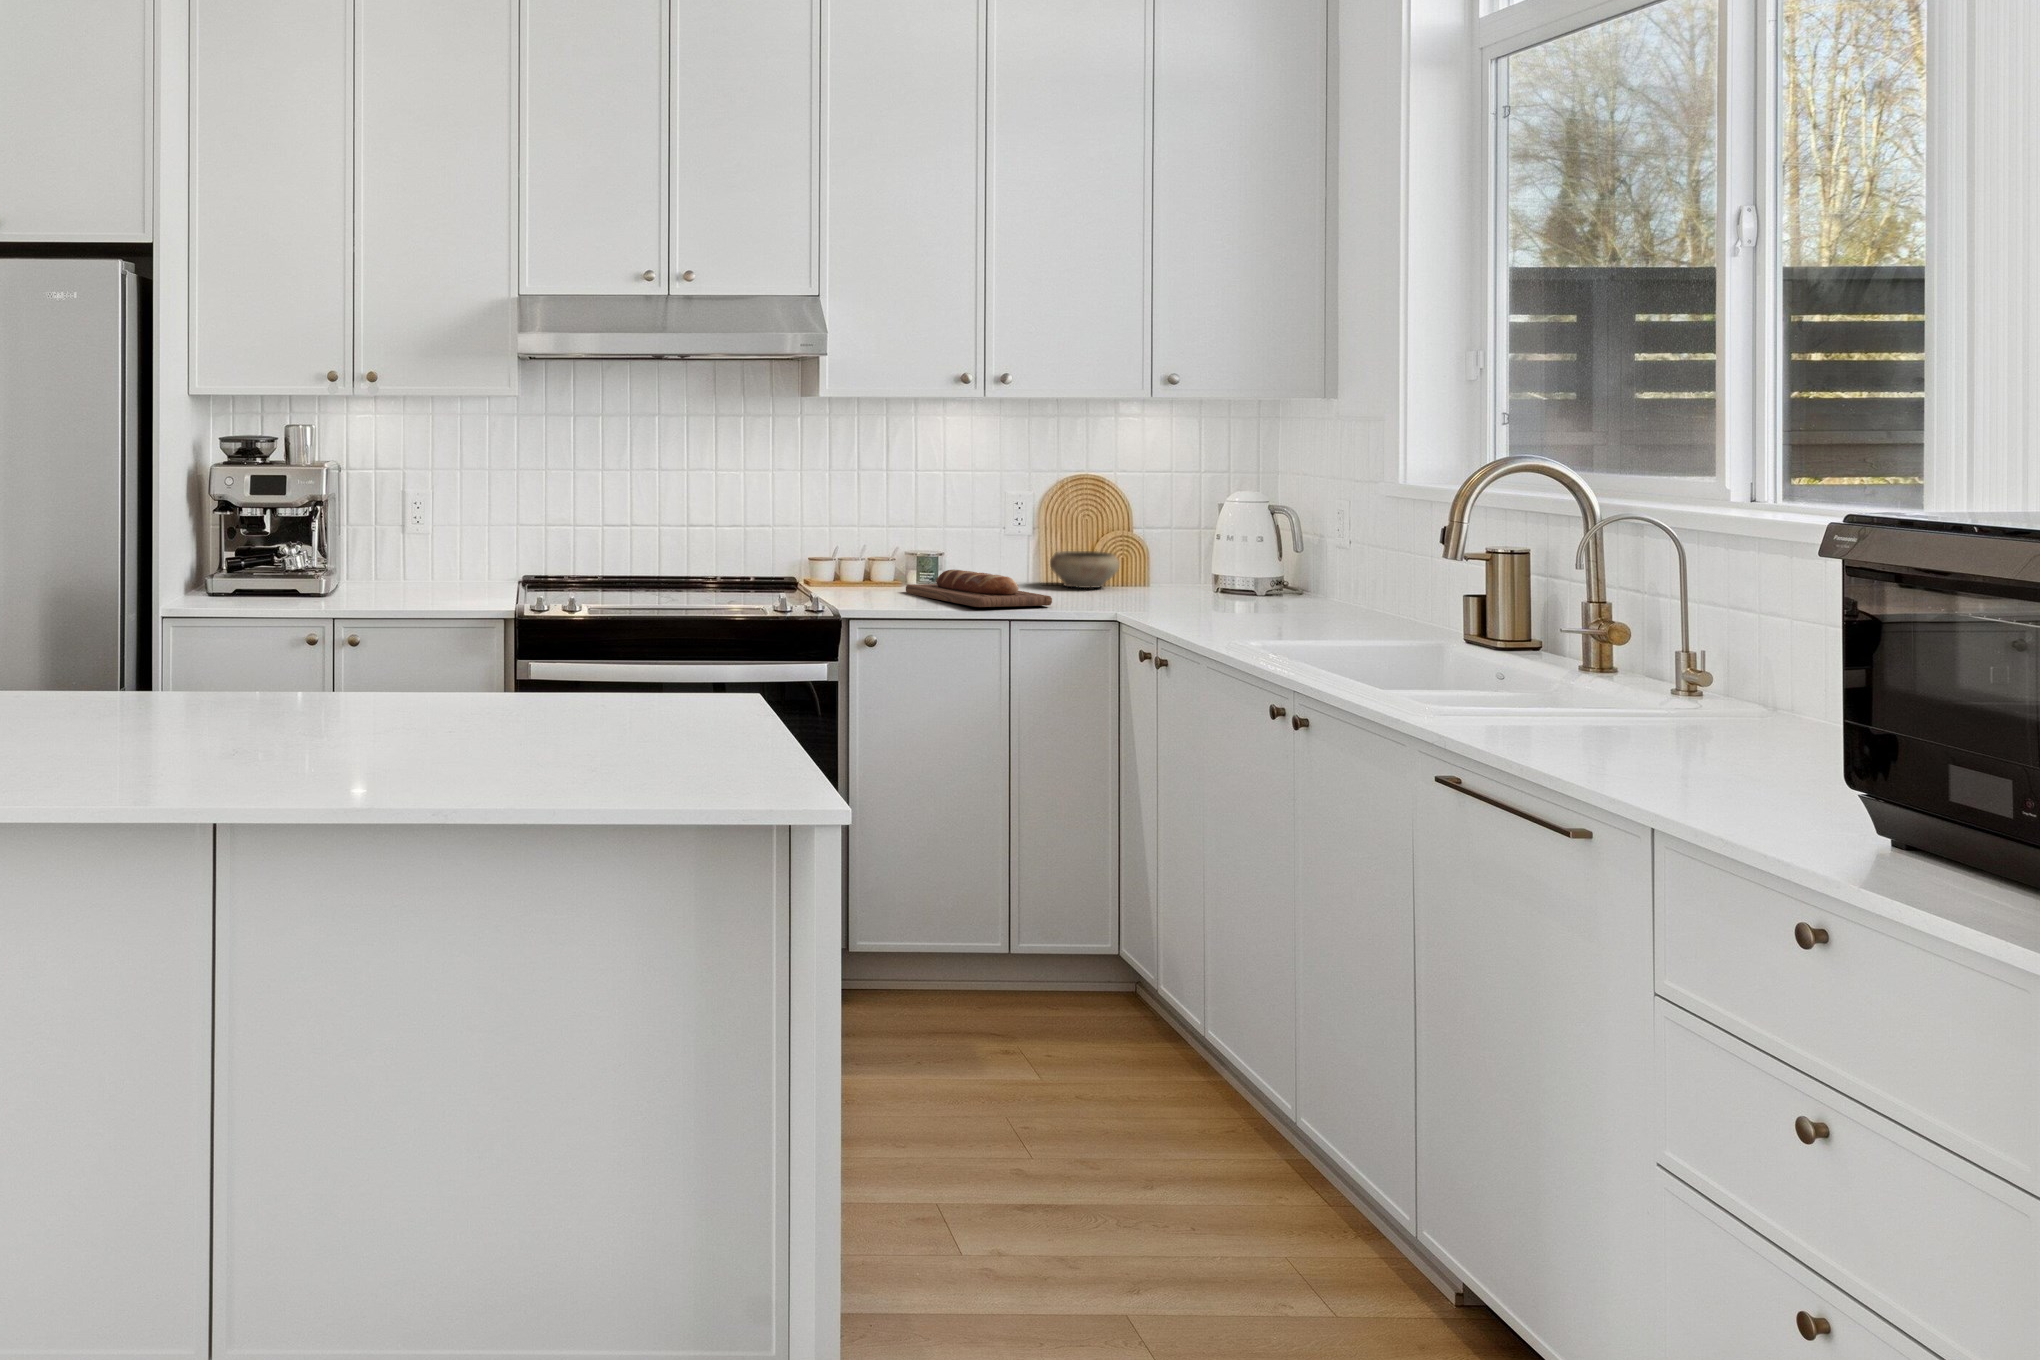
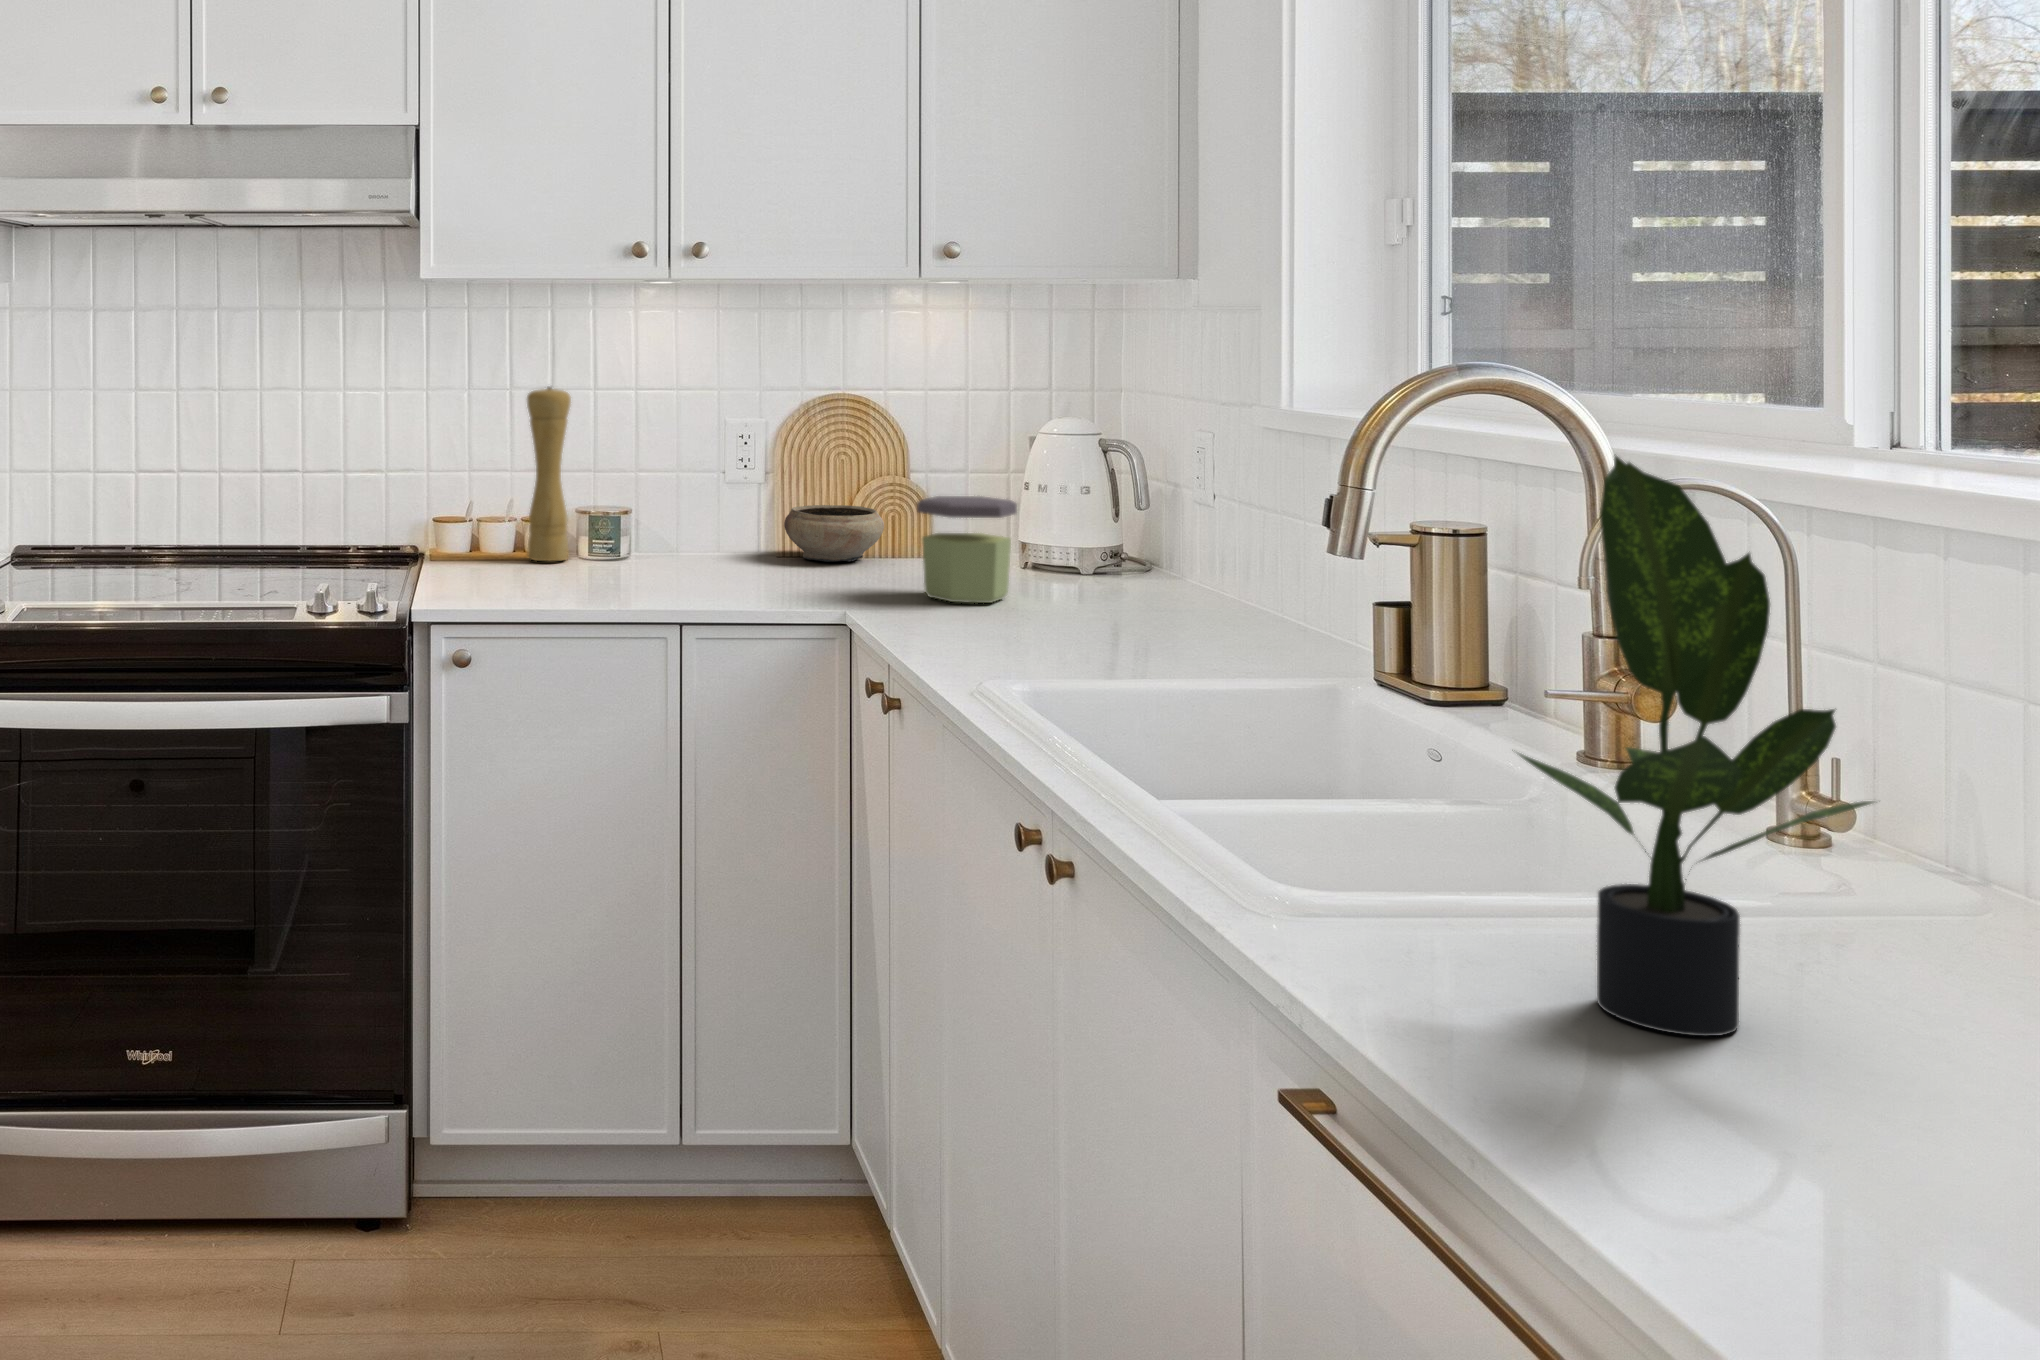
pepper mill: none [875,469,906,587] -> present [527,387,571,561]
potted plant: none [1537,494,1691,741] -> present [1518,456,1873,1036]
jar: none [1157,541,1223,609] -> present [917,496,1017,603]
bread loaf: present [906,570,1052,607] -> none [562,537,757,601]

